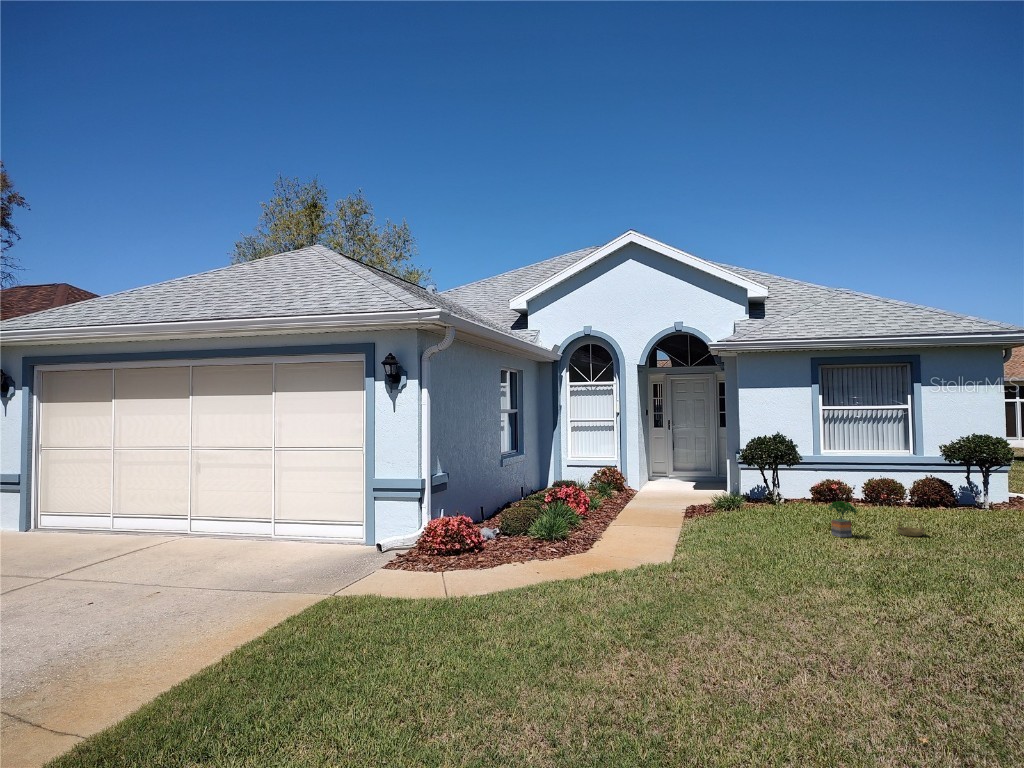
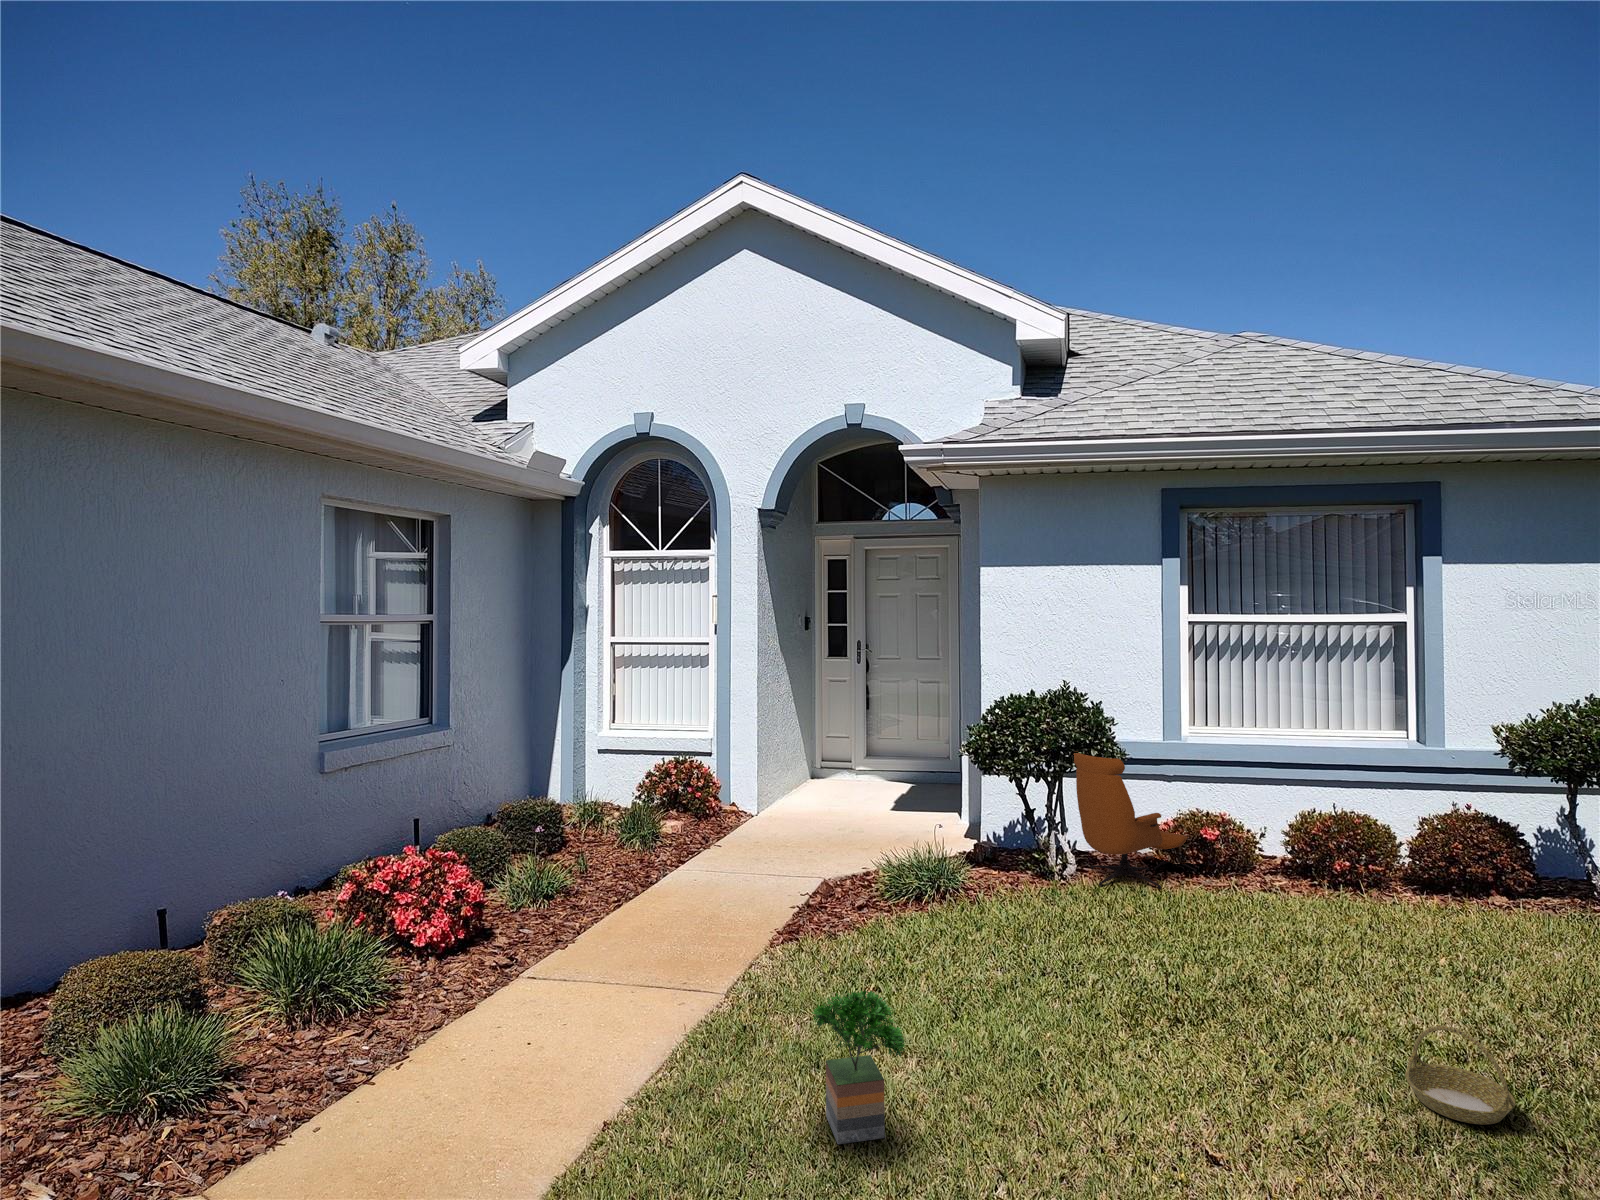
lounge chair: none [783,456,830,505] -> present [1074,752,1197,889]
potted tree: present [828,501,857,537] -> present [813,989,905,1144]

